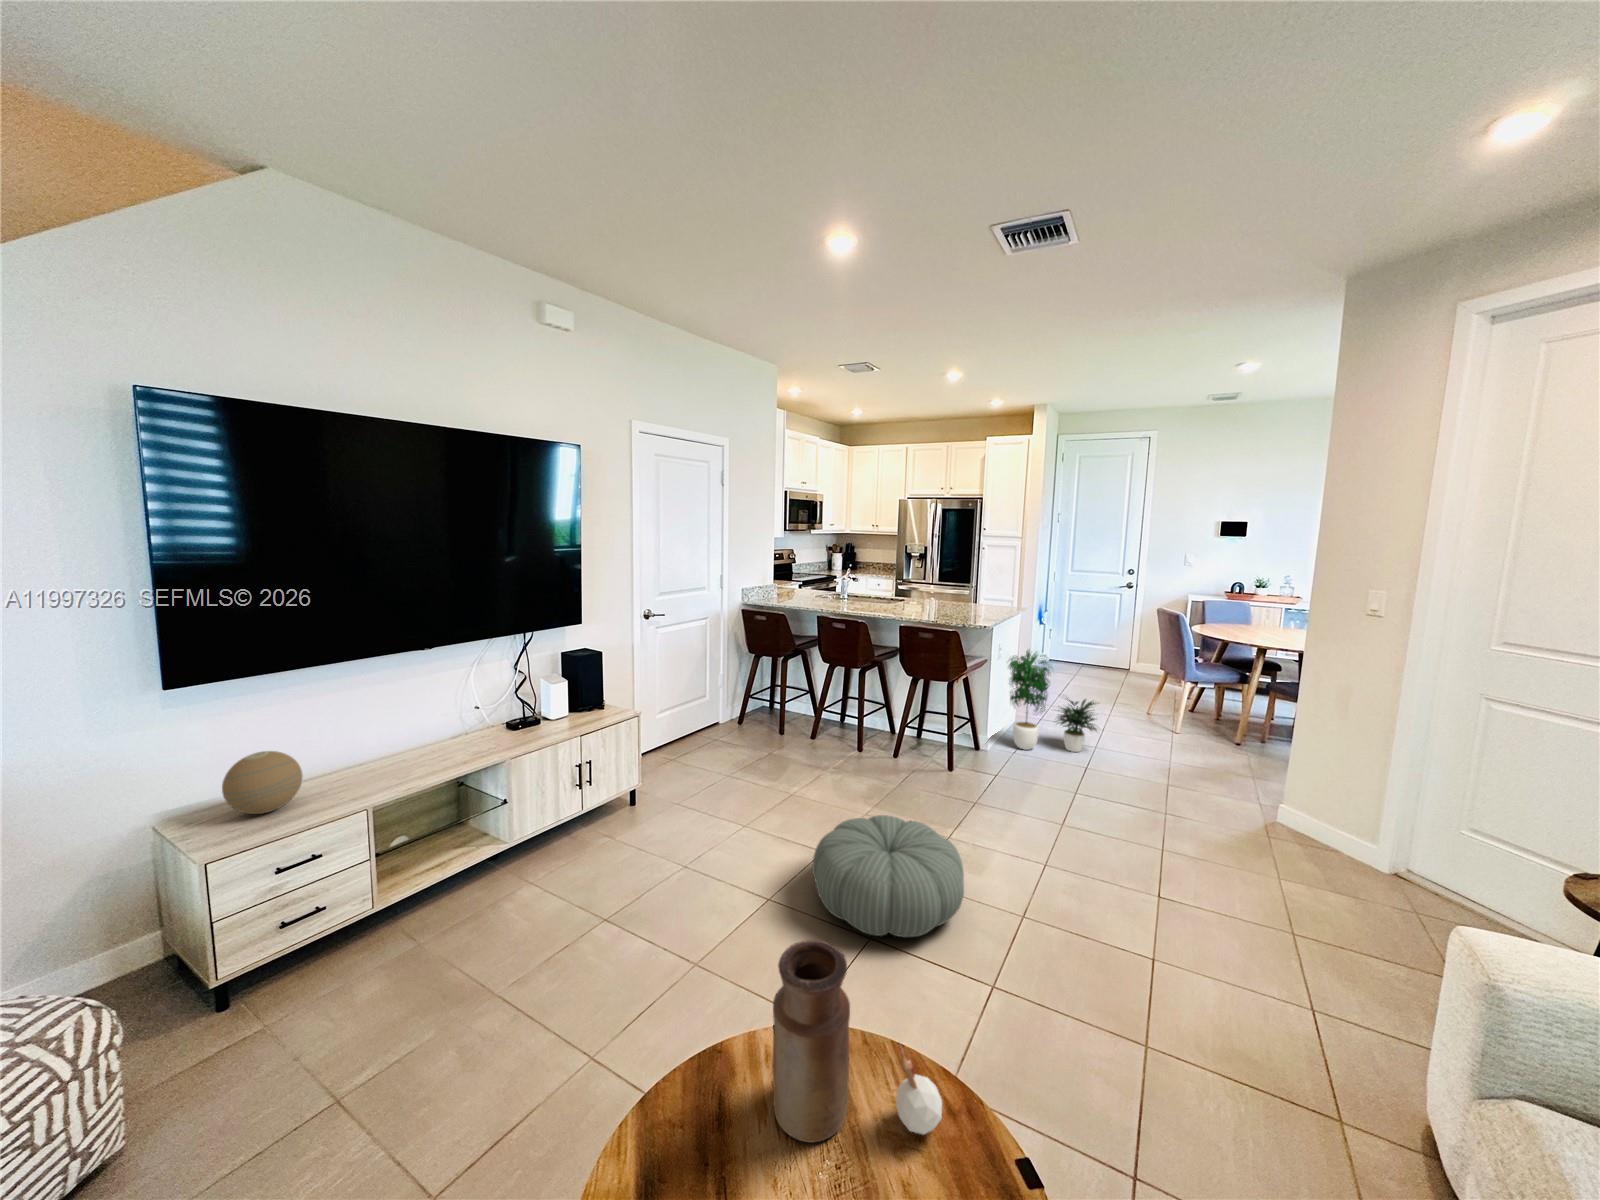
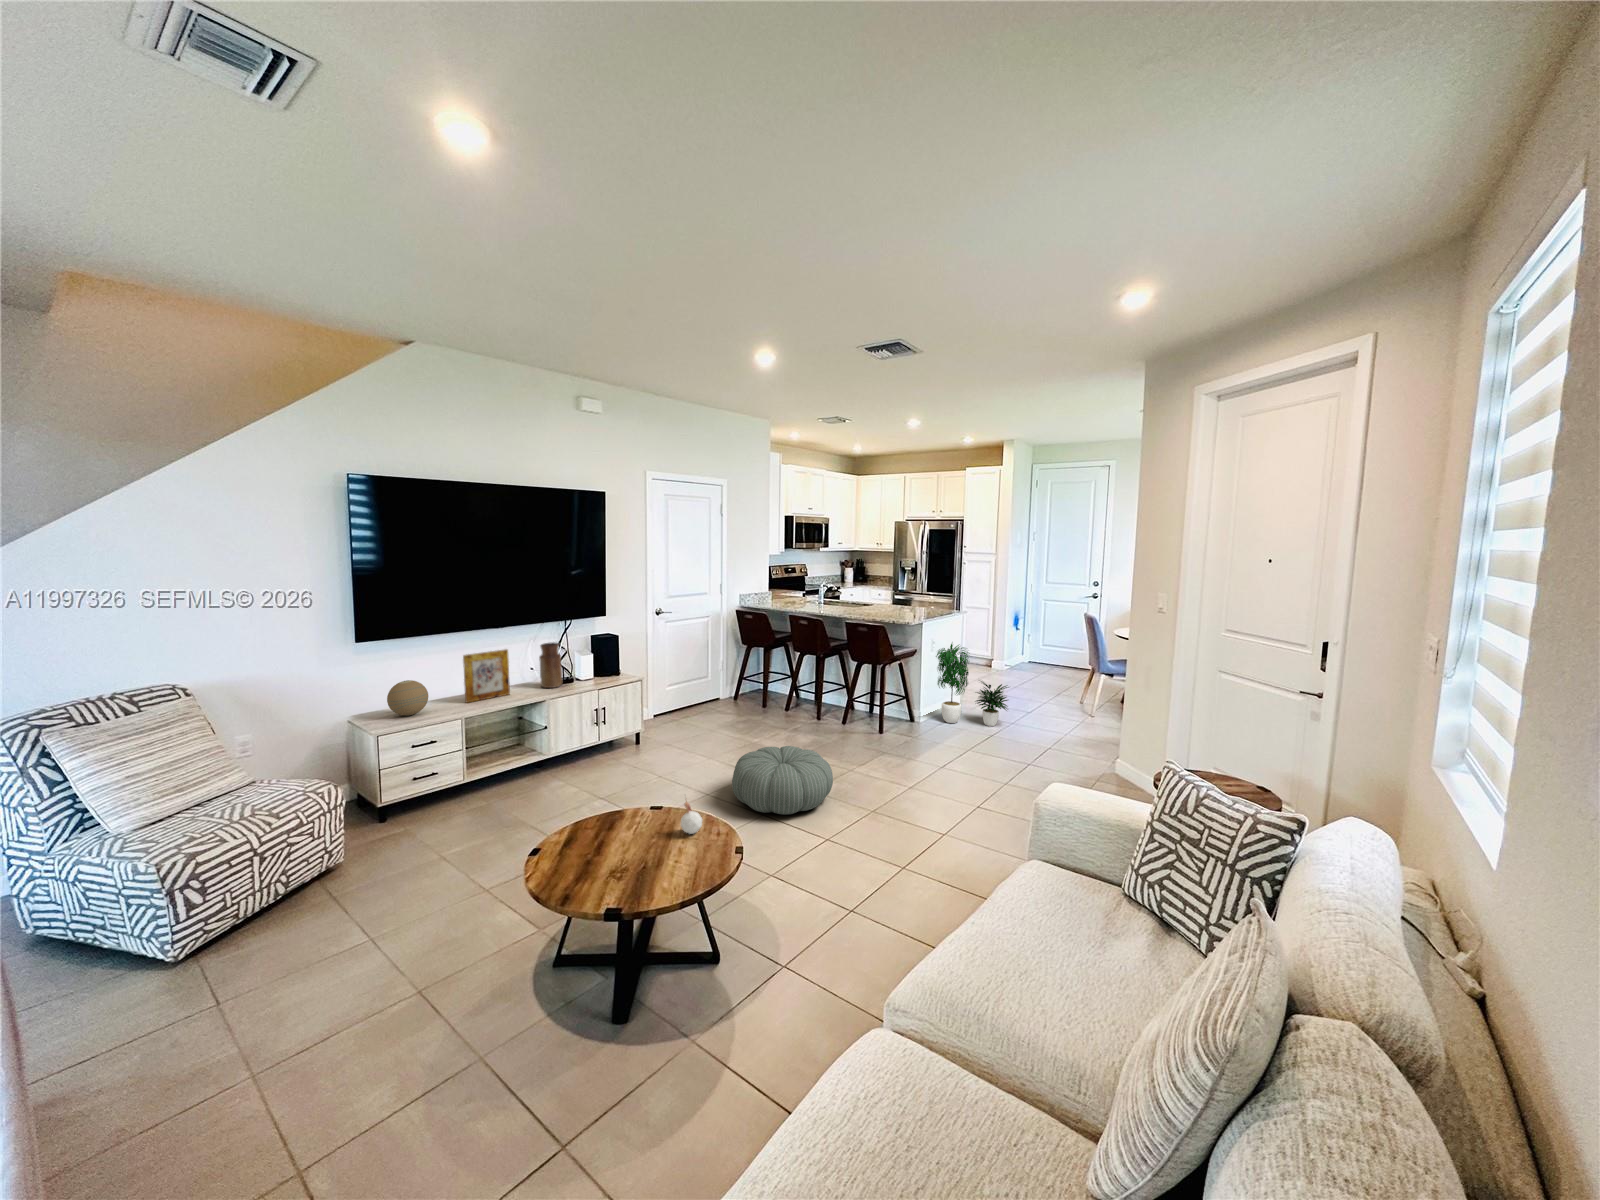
picture frame: none [364,684,444,777] -> present [463,649,510,703]
vase: present [772,940,850,1142] -> present [539,642,562,688]

